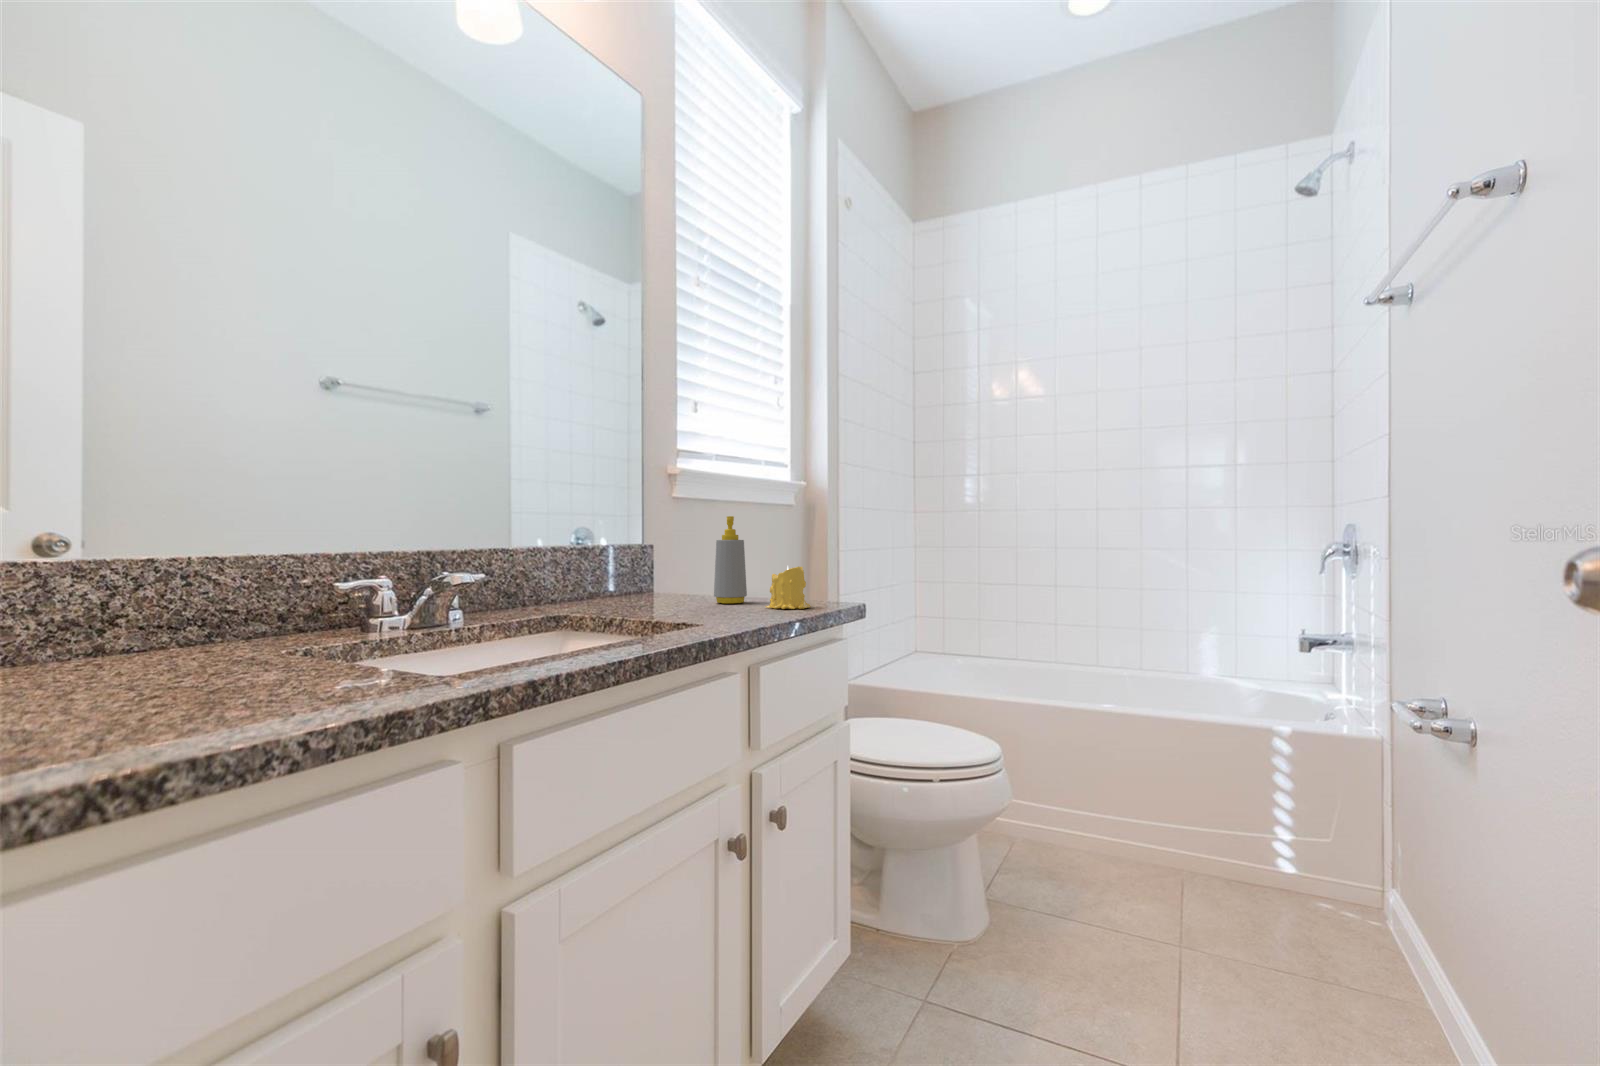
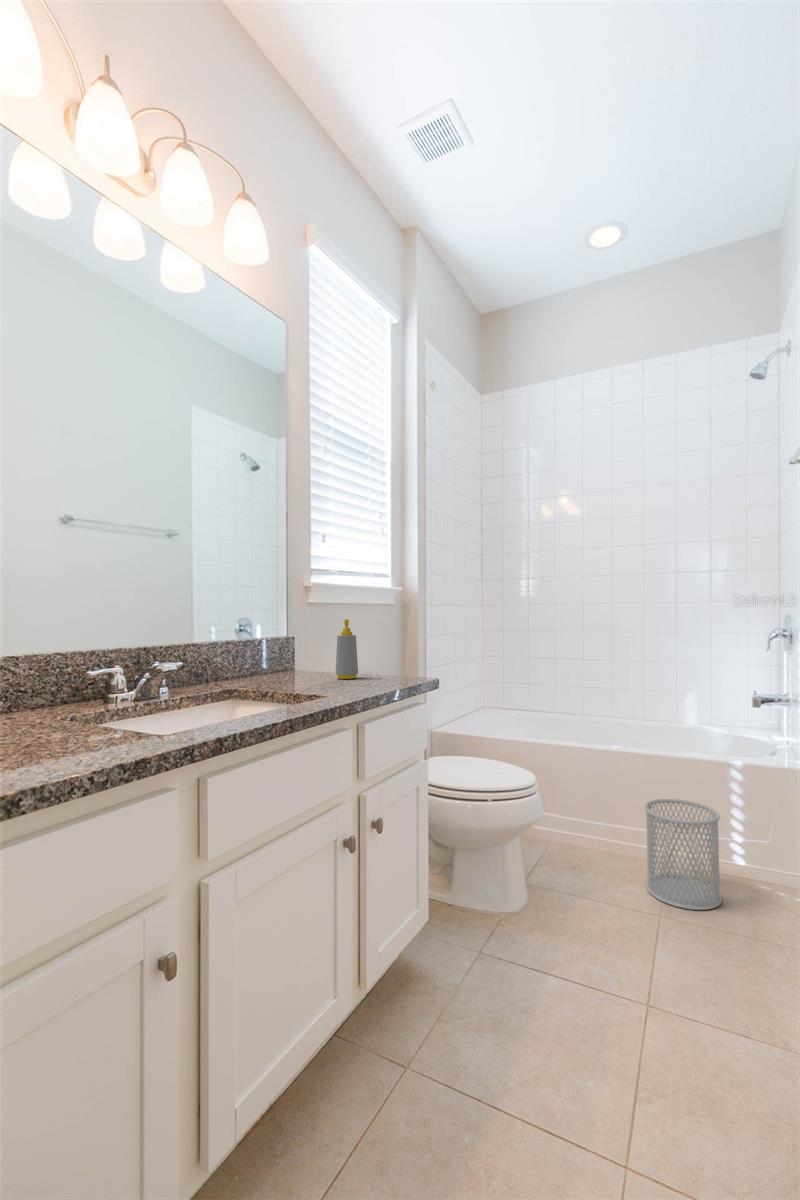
candle: present [766,566,810,609] -> none [370,653,401,683]
wastebasket: none [1152,780,1262,937] -> present [644,799,722,910]

